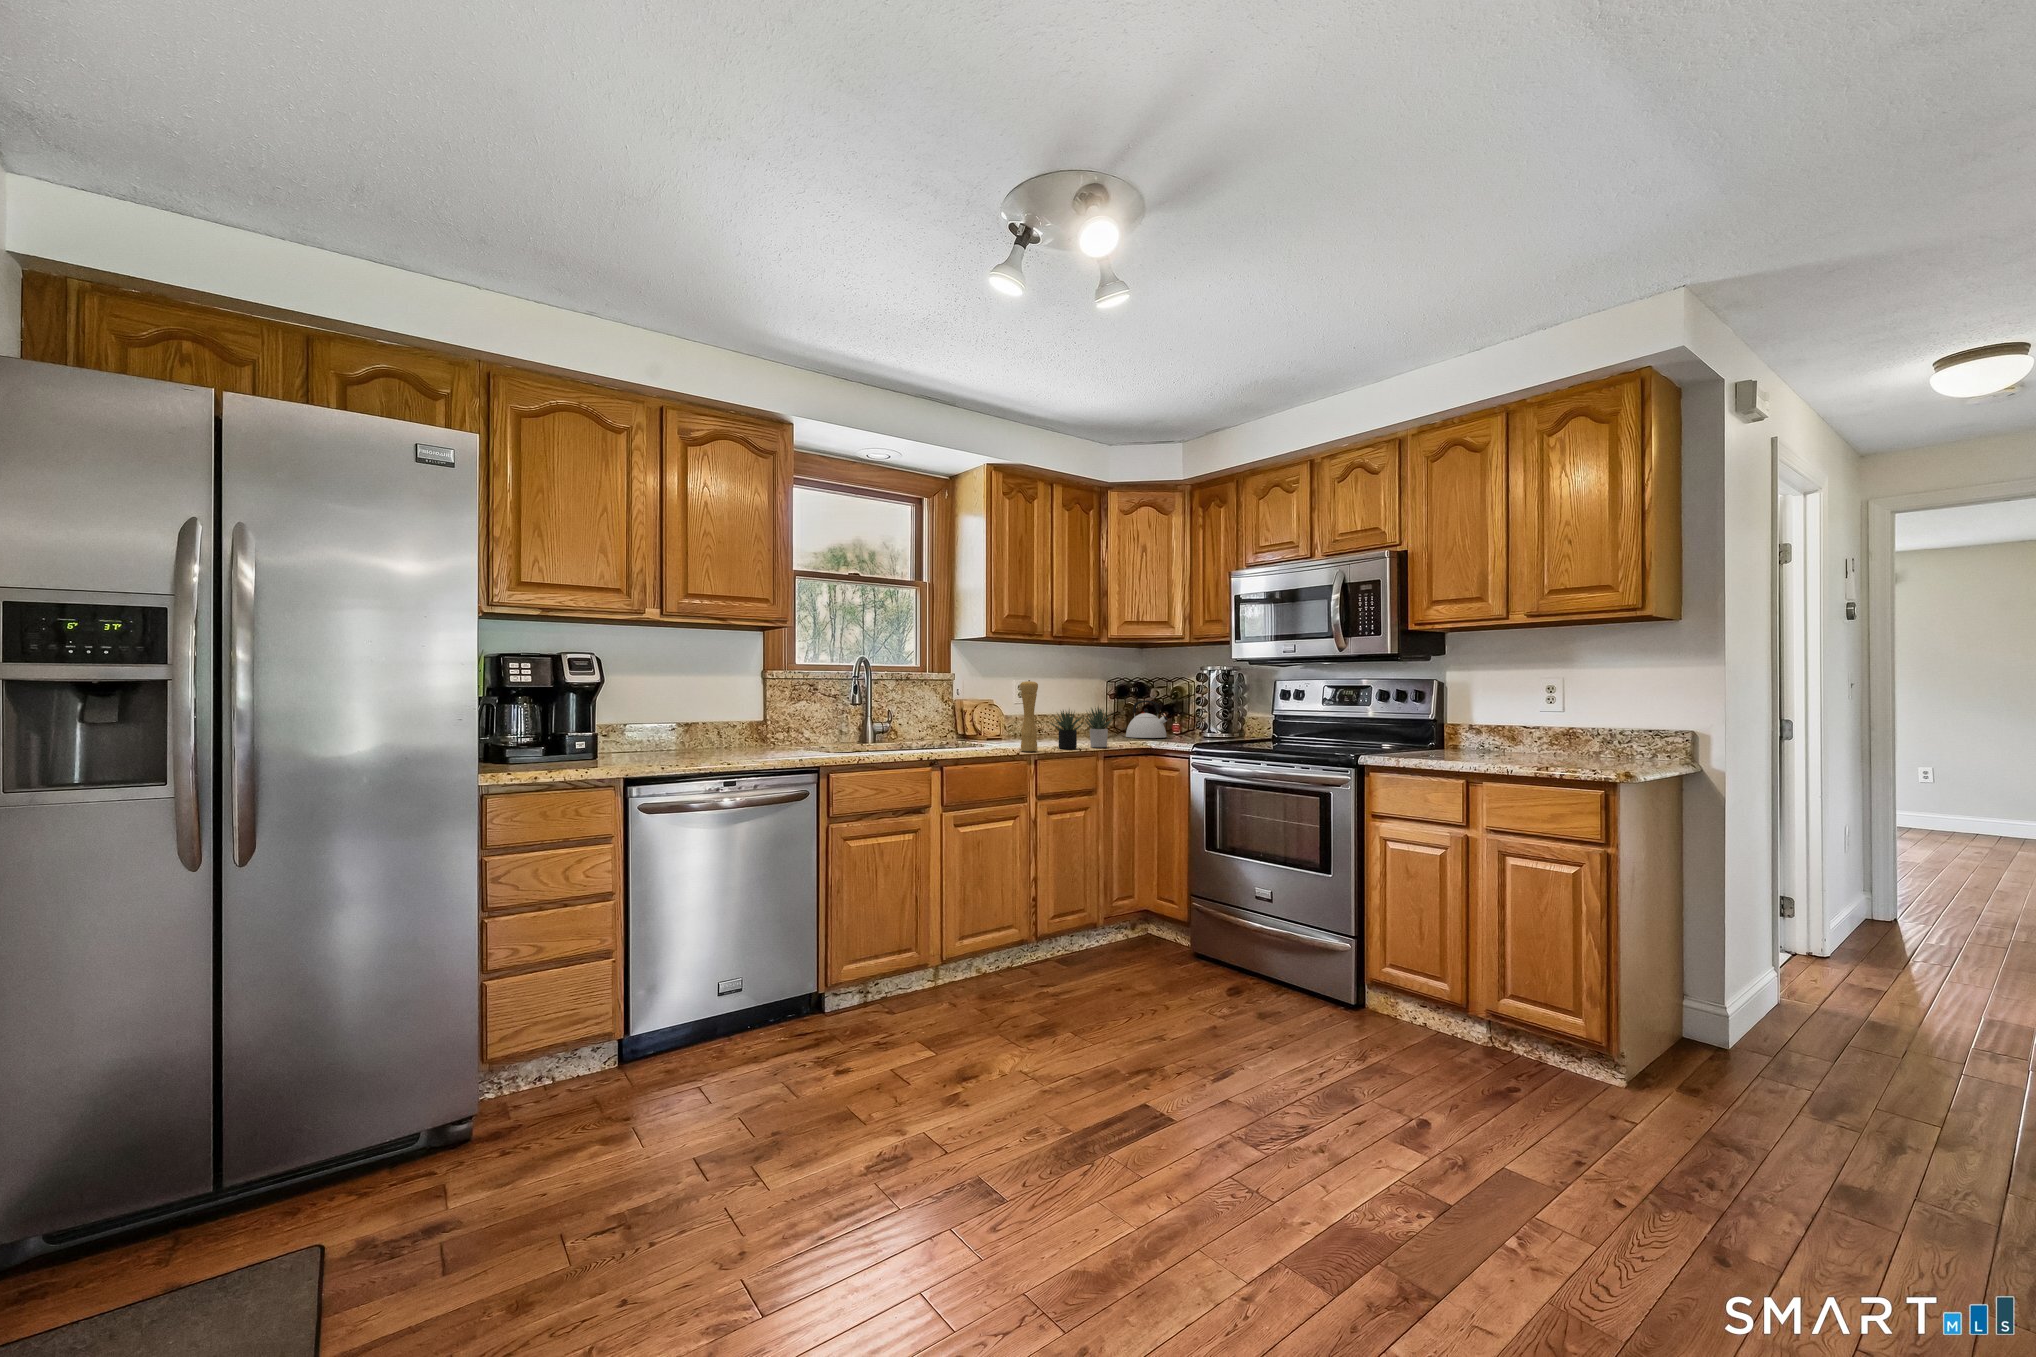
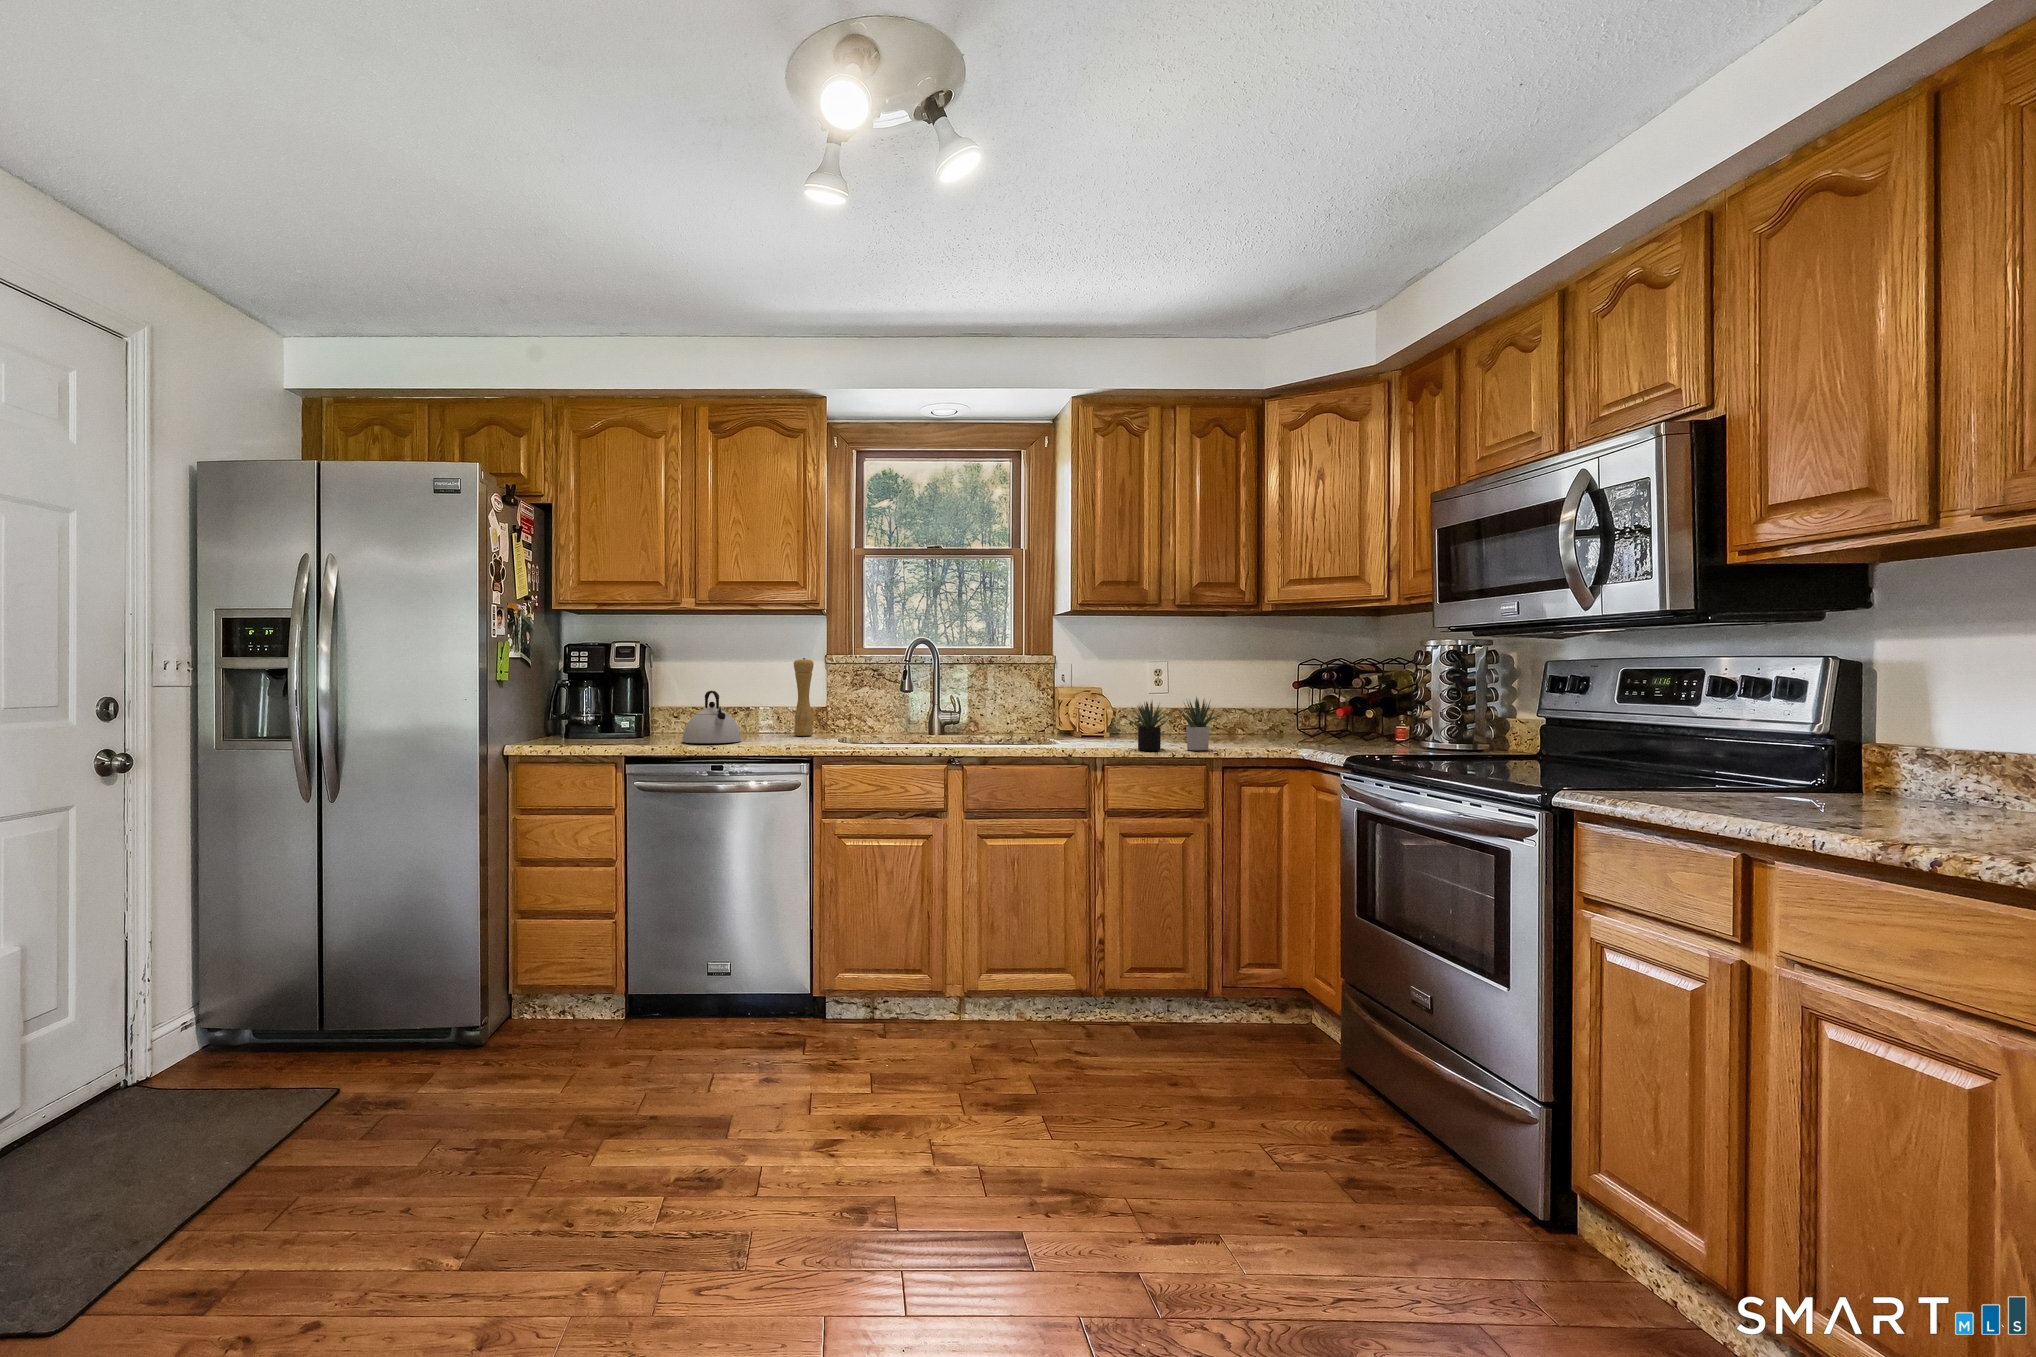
pepper mill: present [1020,680,1038,751] -> present [794,658,814,736]
kettle: present [1126,701,1168,738] -> present [682,691,741,743]

